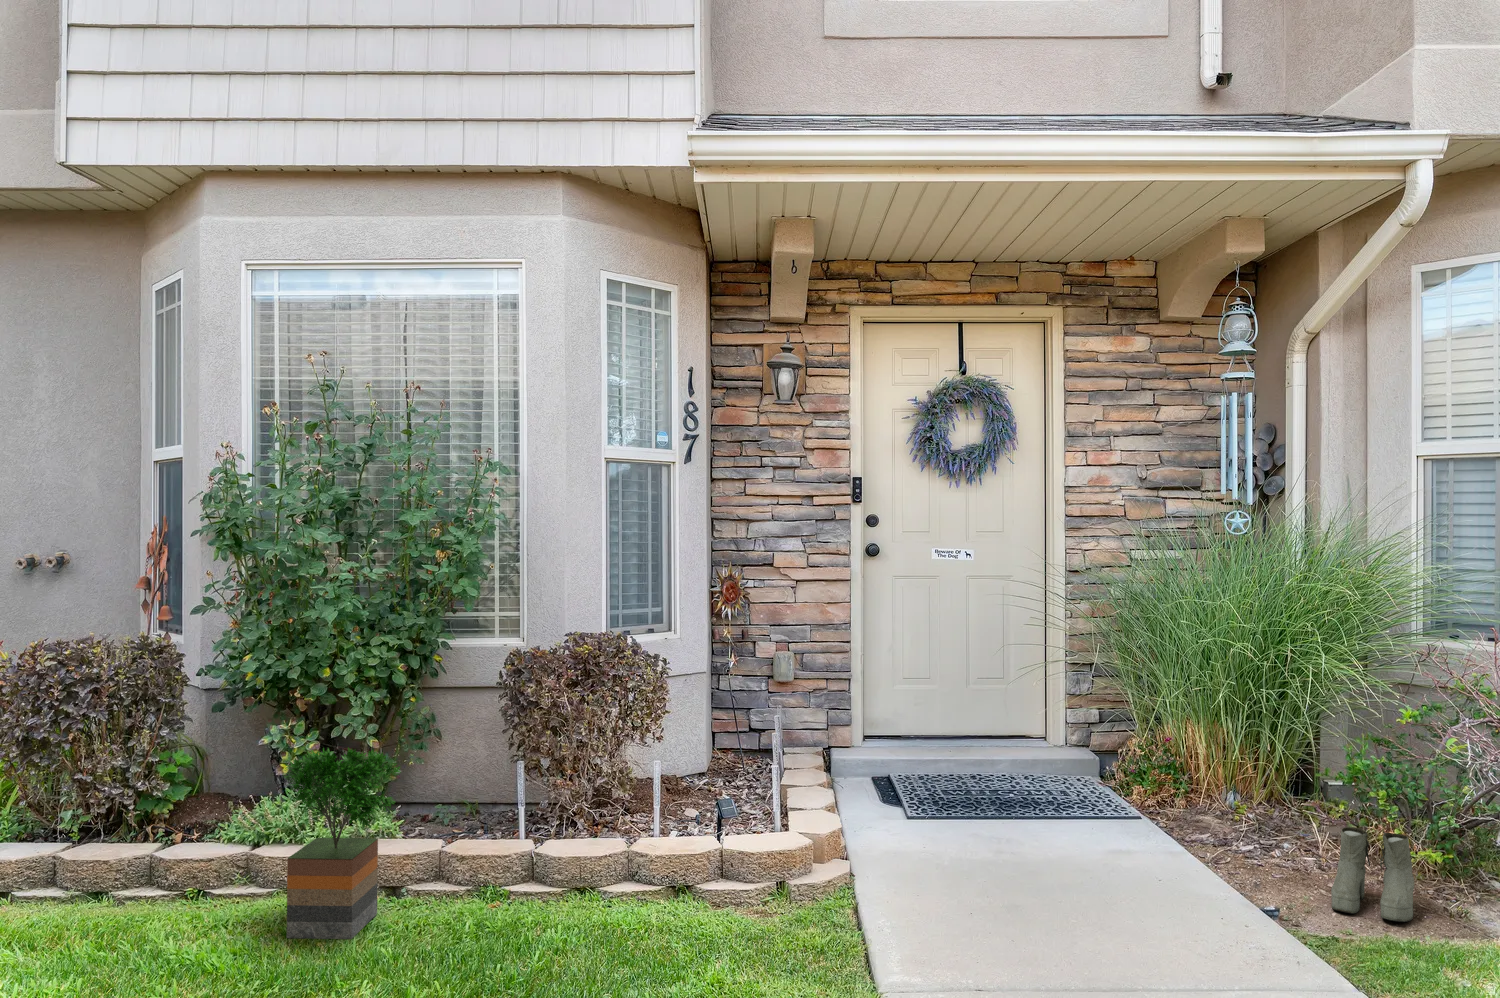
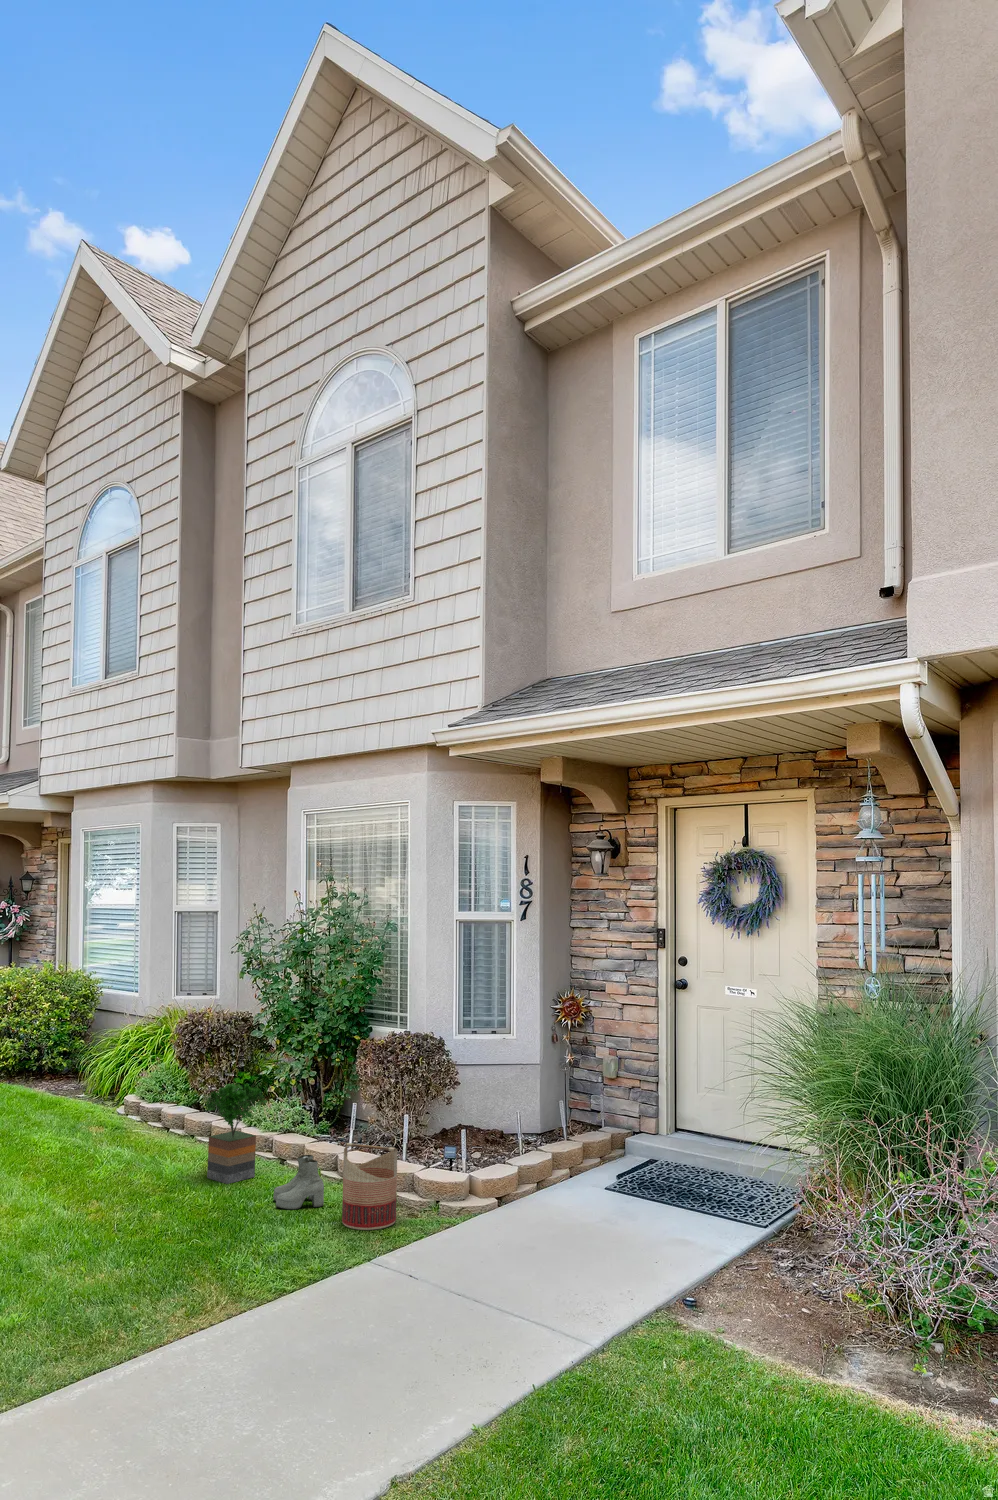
basket: none [687,807,782,957] -> present [342,1143,397,1230]
boots: present [1331,827,1414,922] -> present [273,1155,324,1209]

